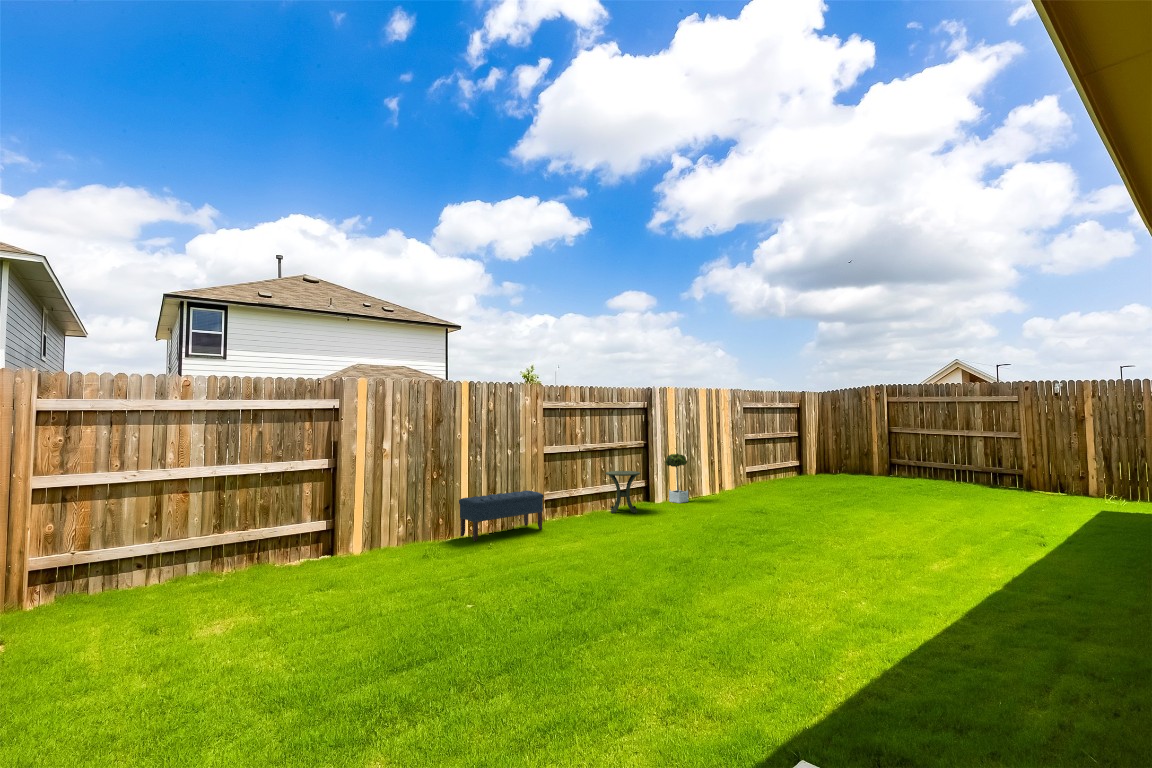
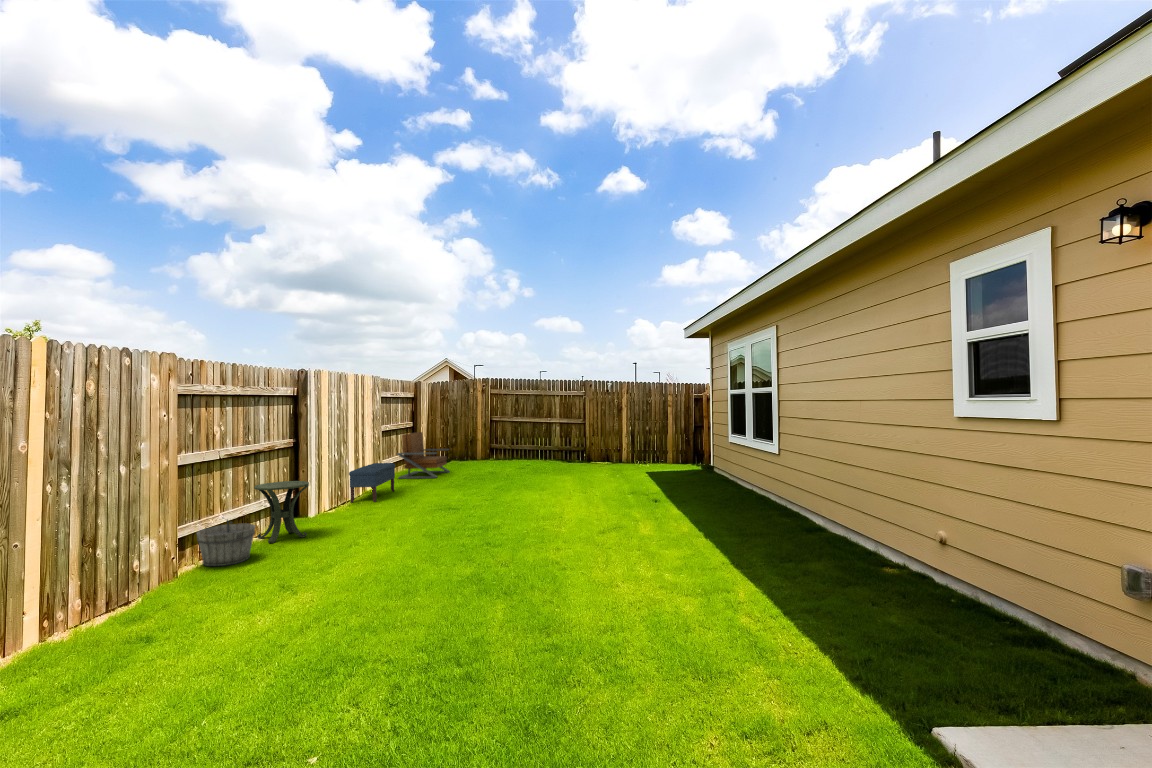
lounge chair: none [769,441,828,486] -> present [397,432,449,478]
potted tree: present [665,453,688,503] -> none [319,452,348,516]
wooden bucket: none [560,489,594,521] -> present [197,518,255,566]
bench: present [459,491,544,541] -> present [349,463,395,503]

